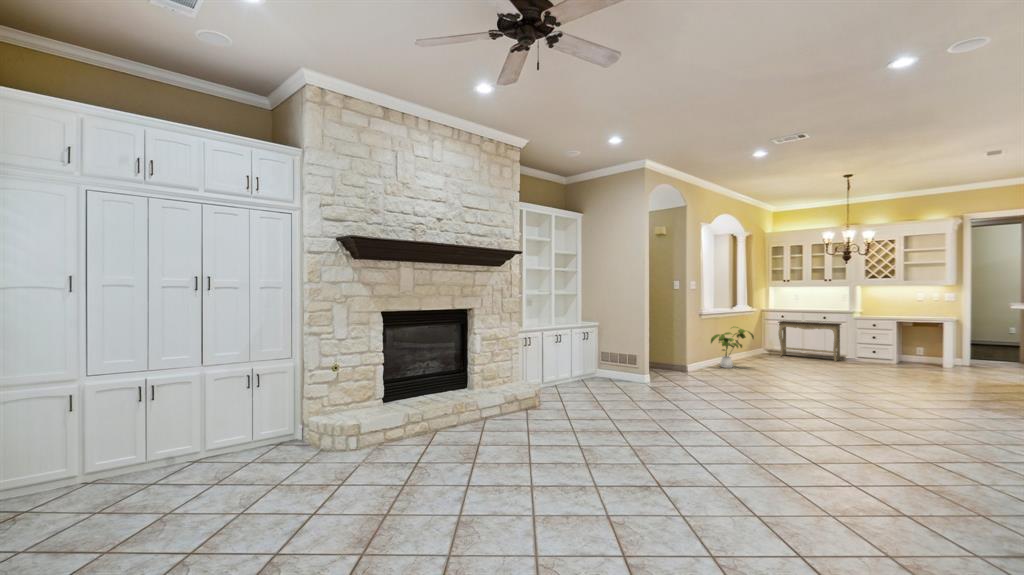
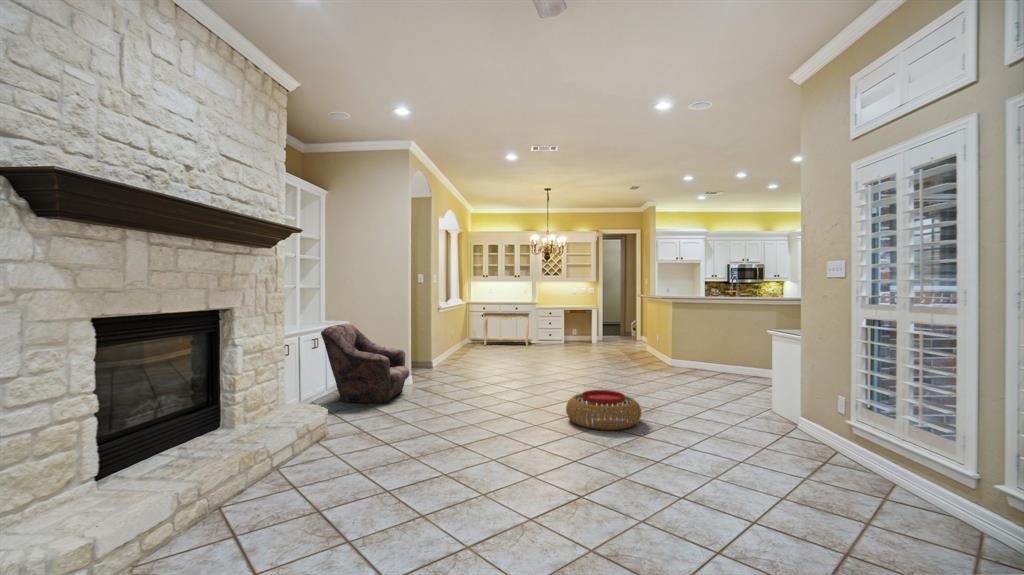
armchair: none [565,324,640,392] -> present [321,323,409,403]
house plant: present [711,327,754,368] -> none [446,319,482,361]
pouf: none [754,408,853,457] -> present [566,390,641,430]

